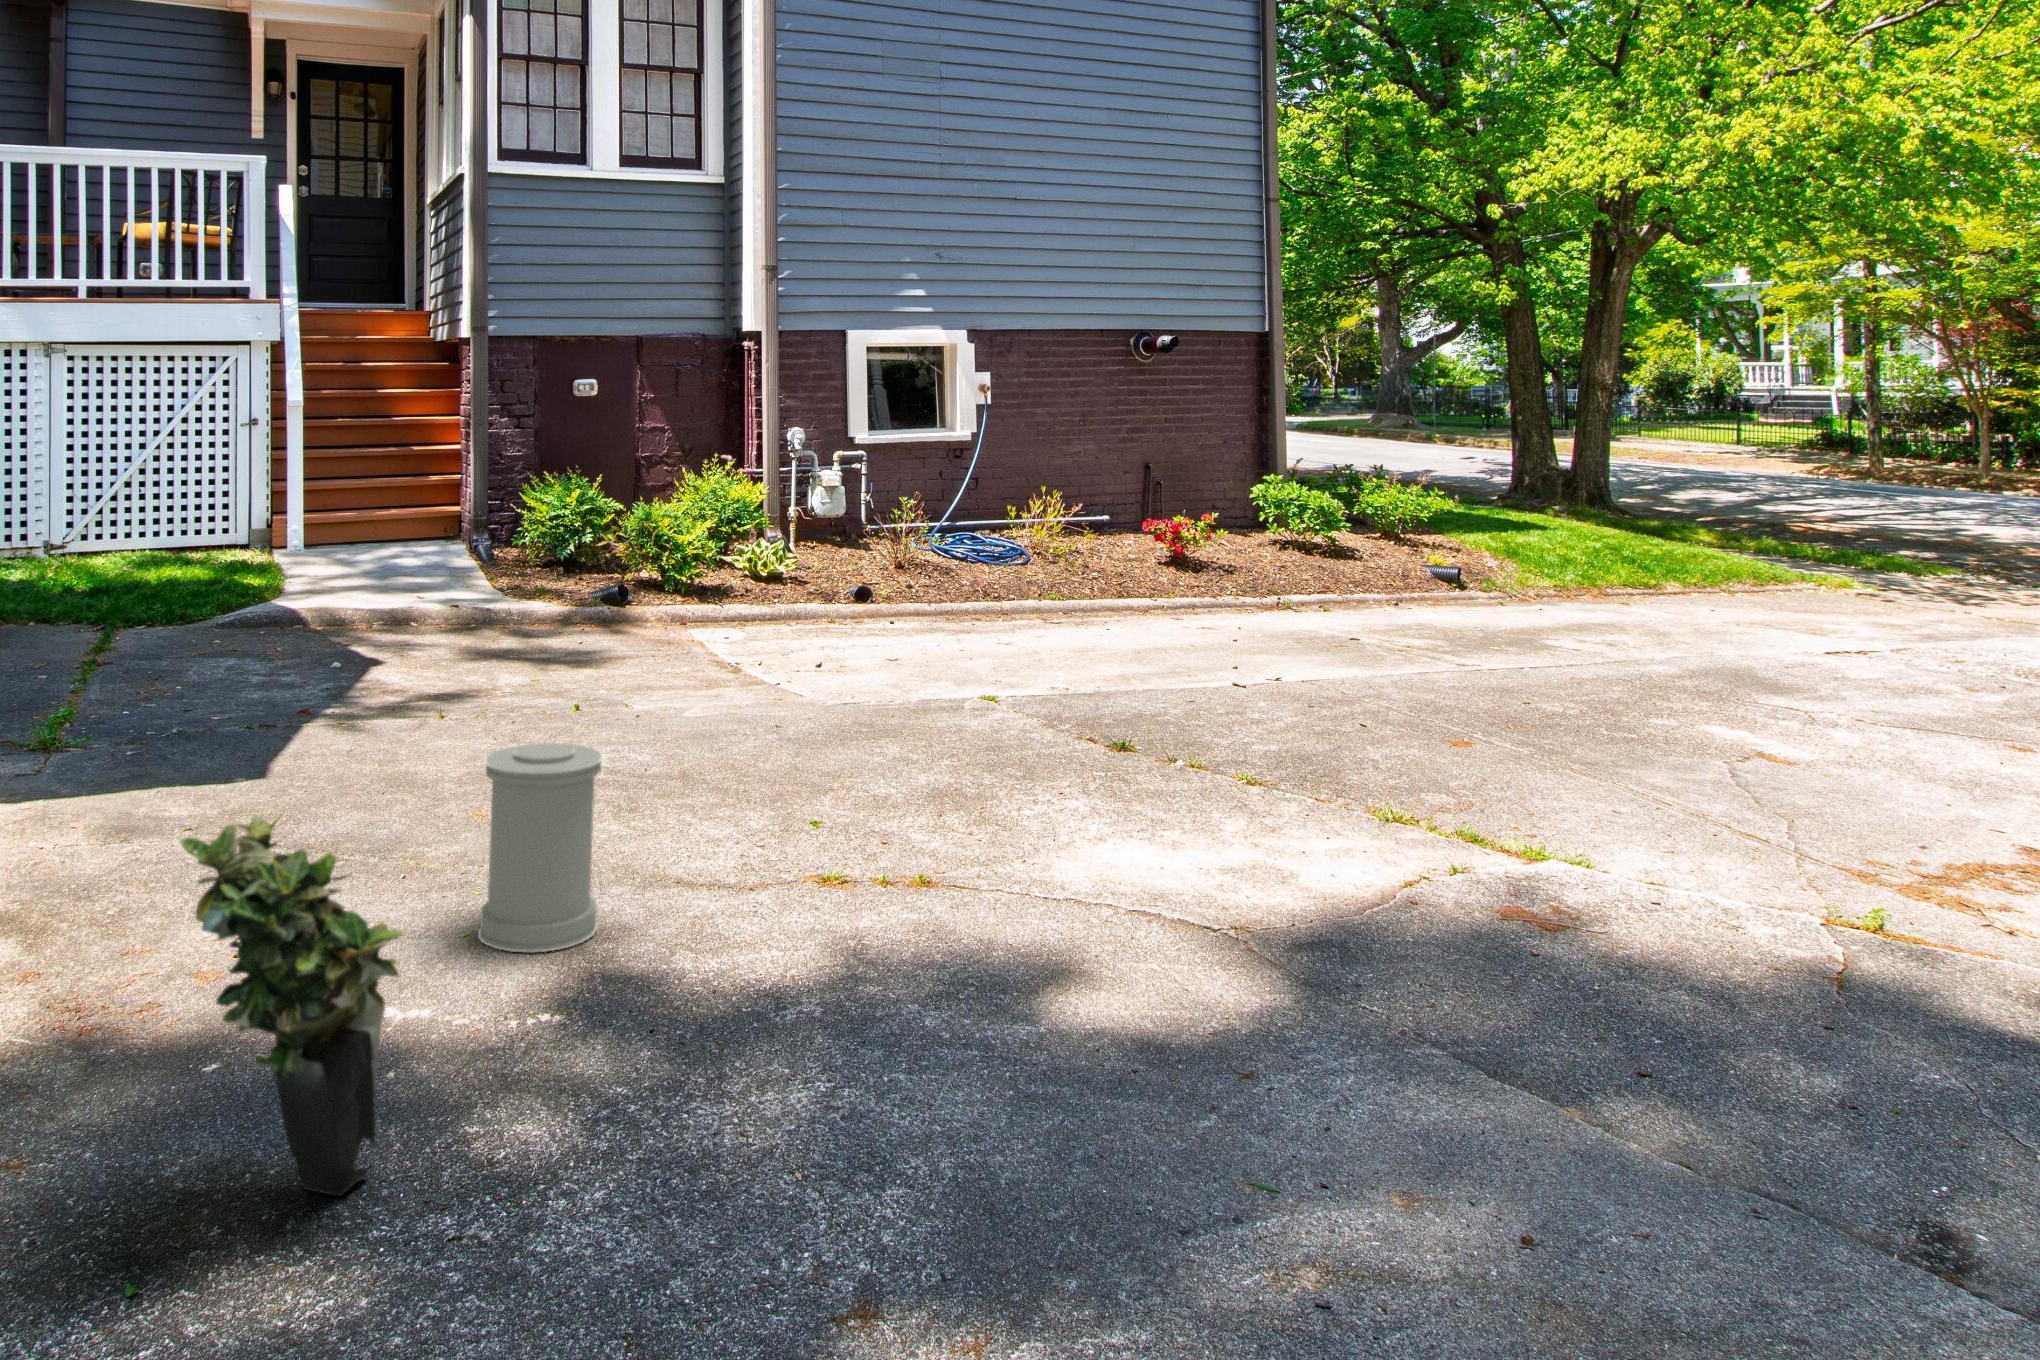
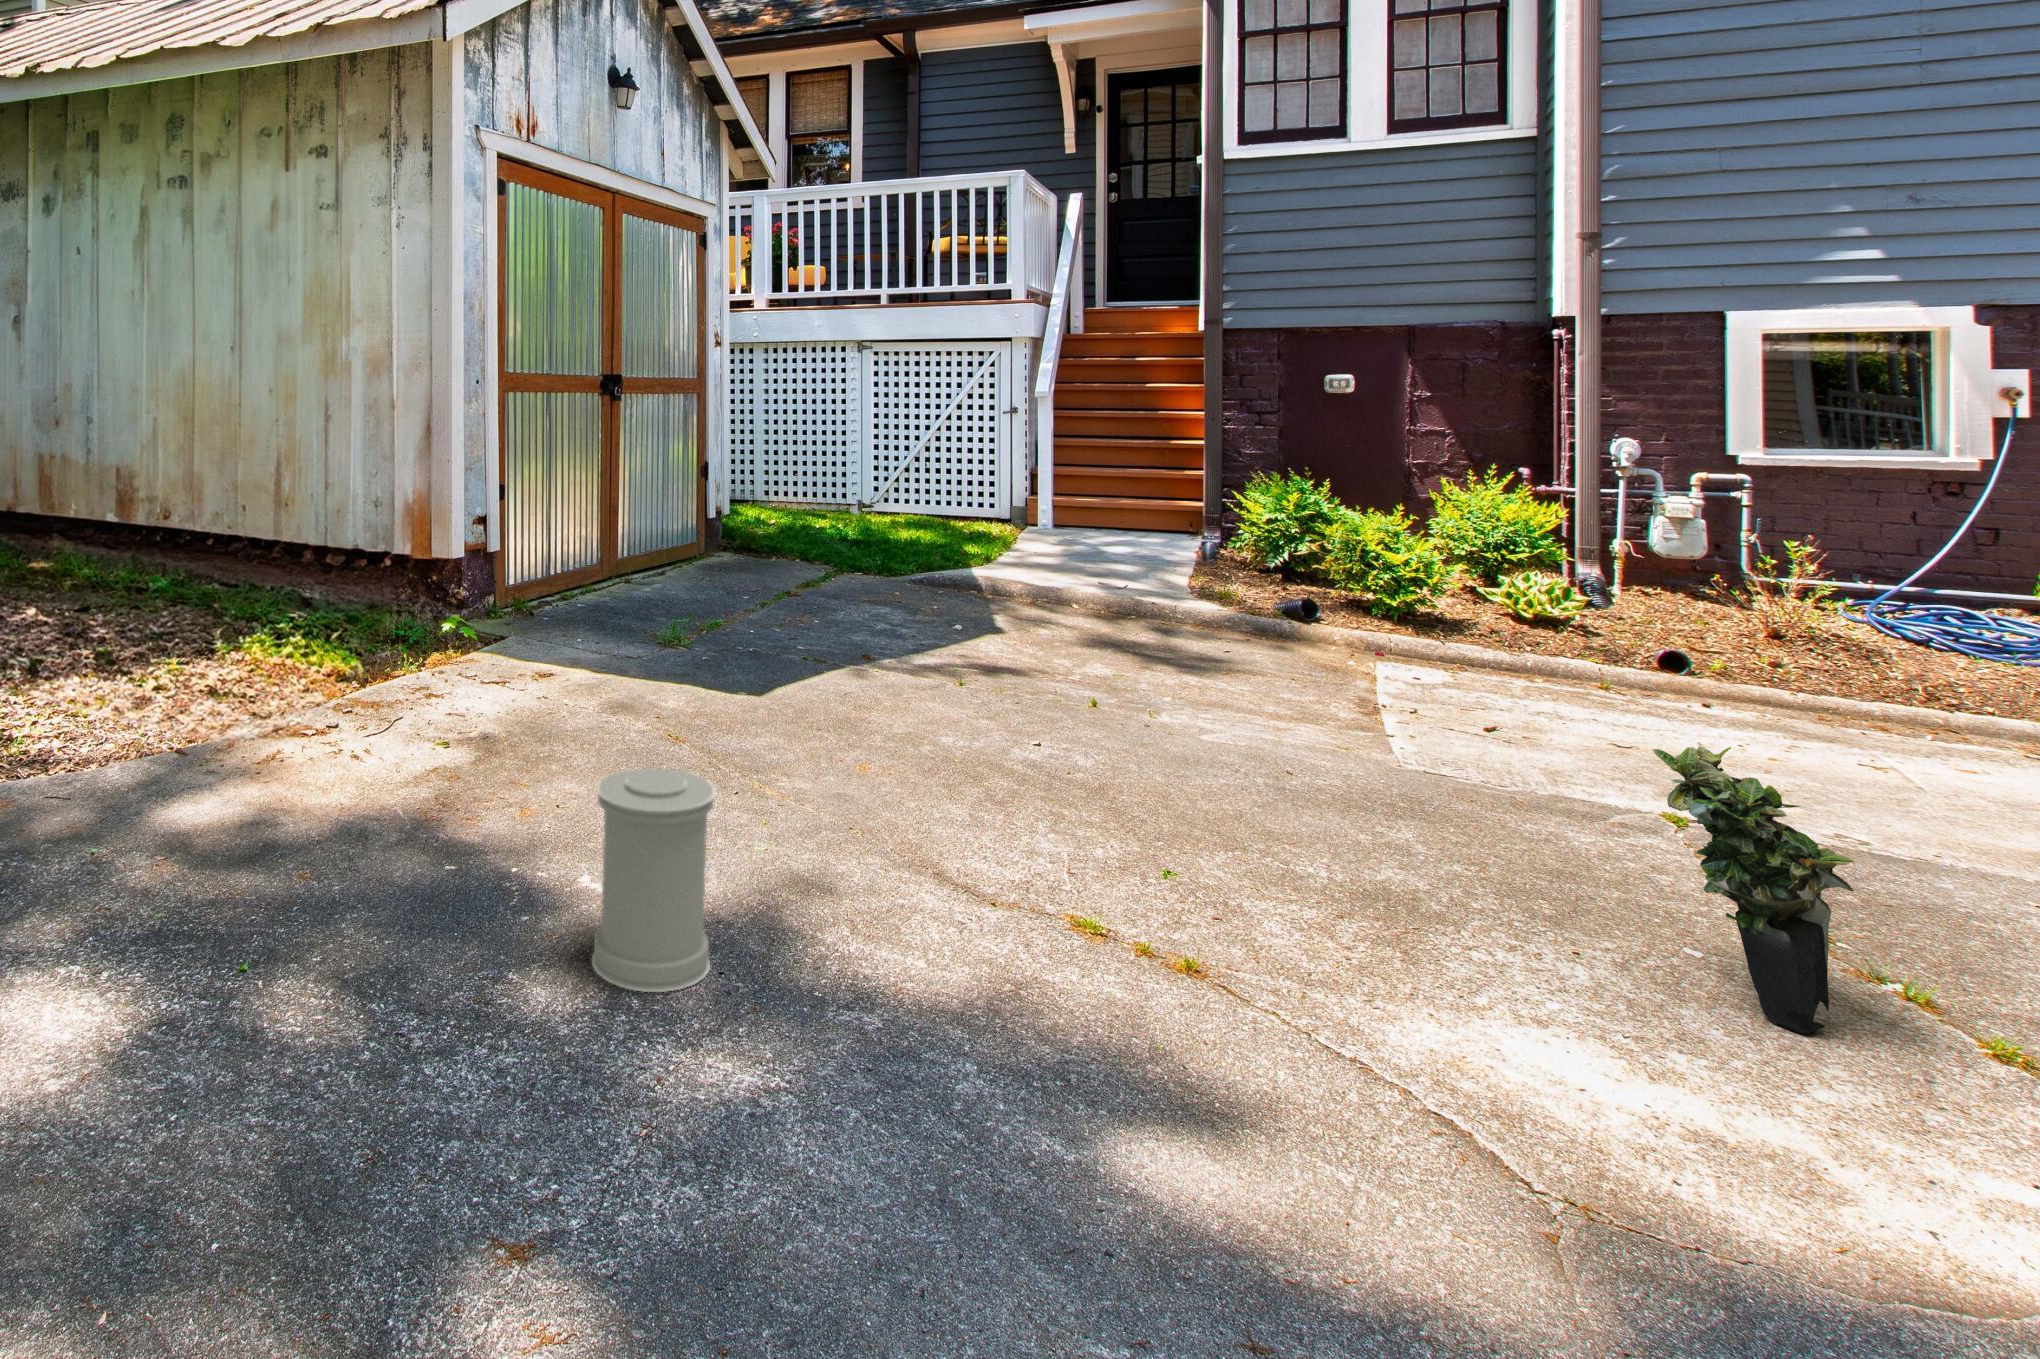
potted plant: present [180,816,404,1196] -> present [1652,746,1855,1035]

